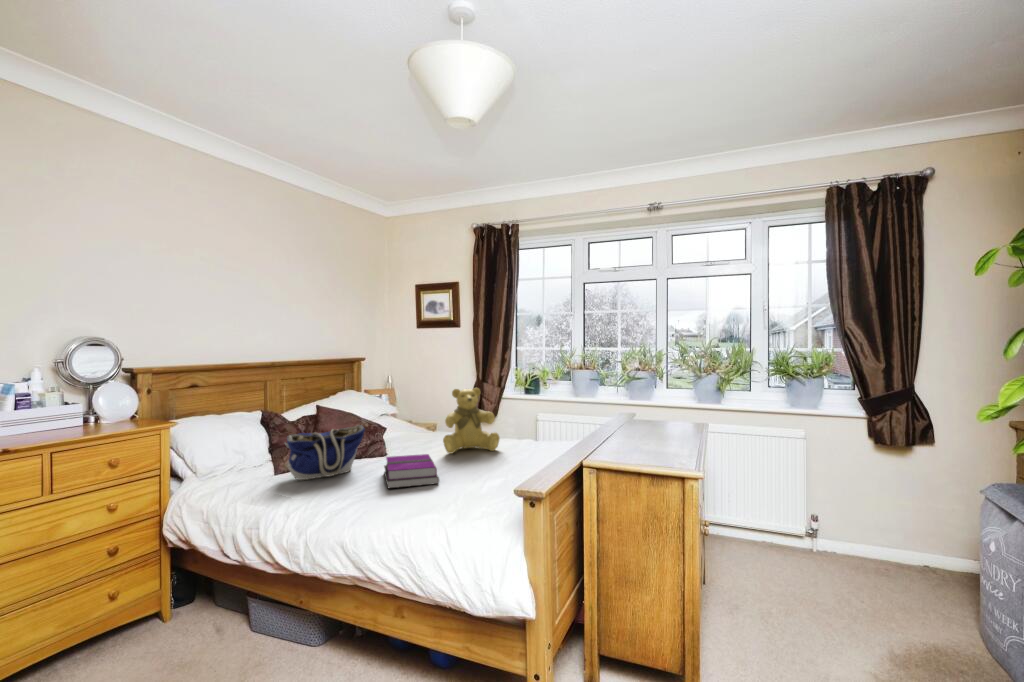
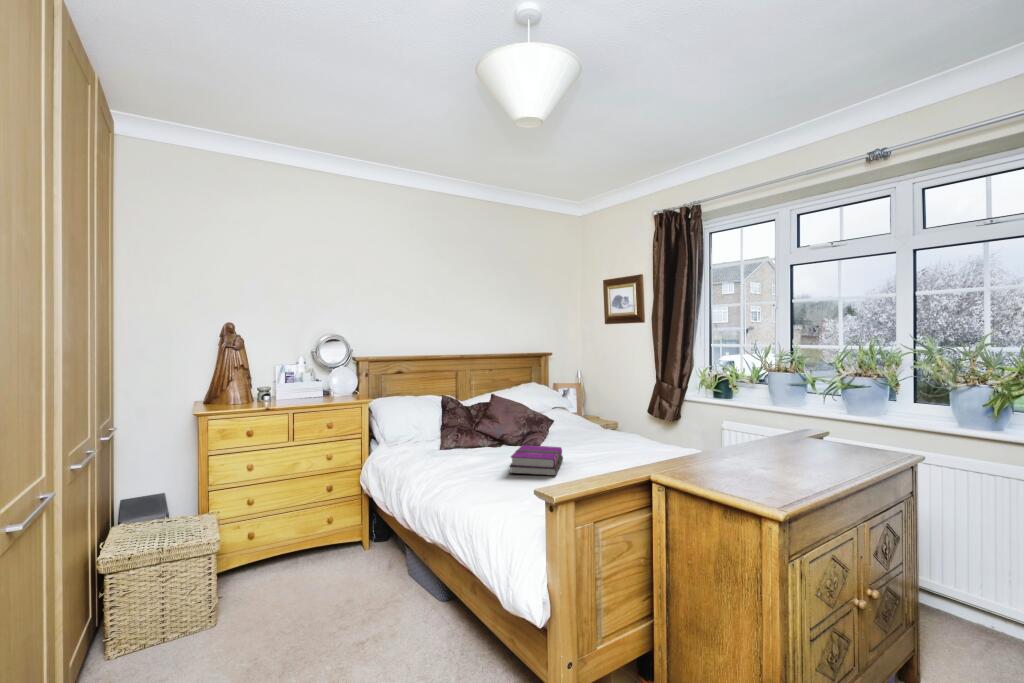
teddy bear: present [443,388,500,454] -> none [587,386,647,453]
tote bag: present [285,425,365,480] -> none [439,414,507,457]

